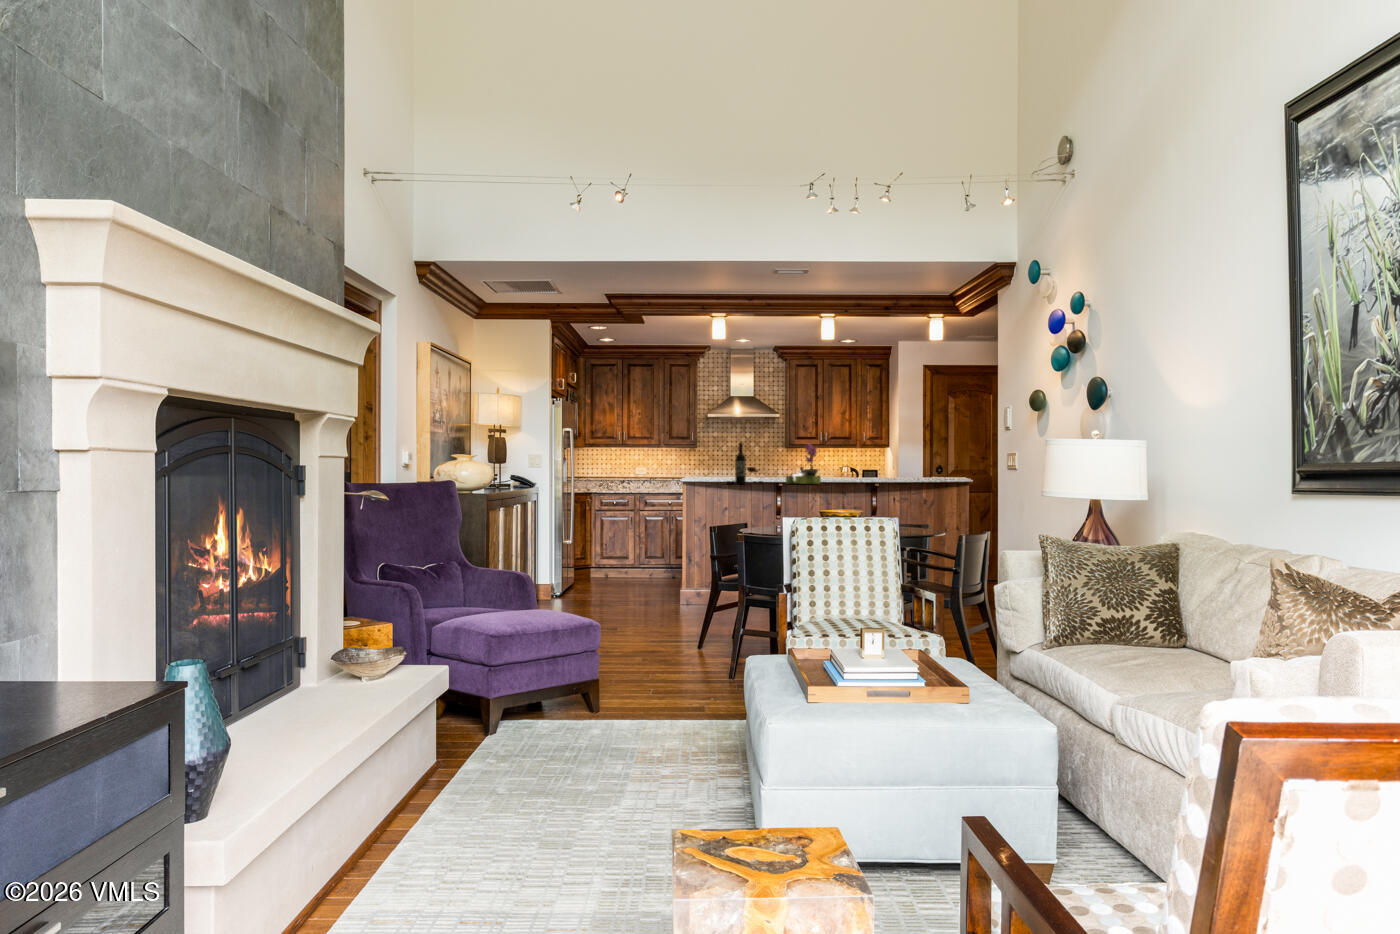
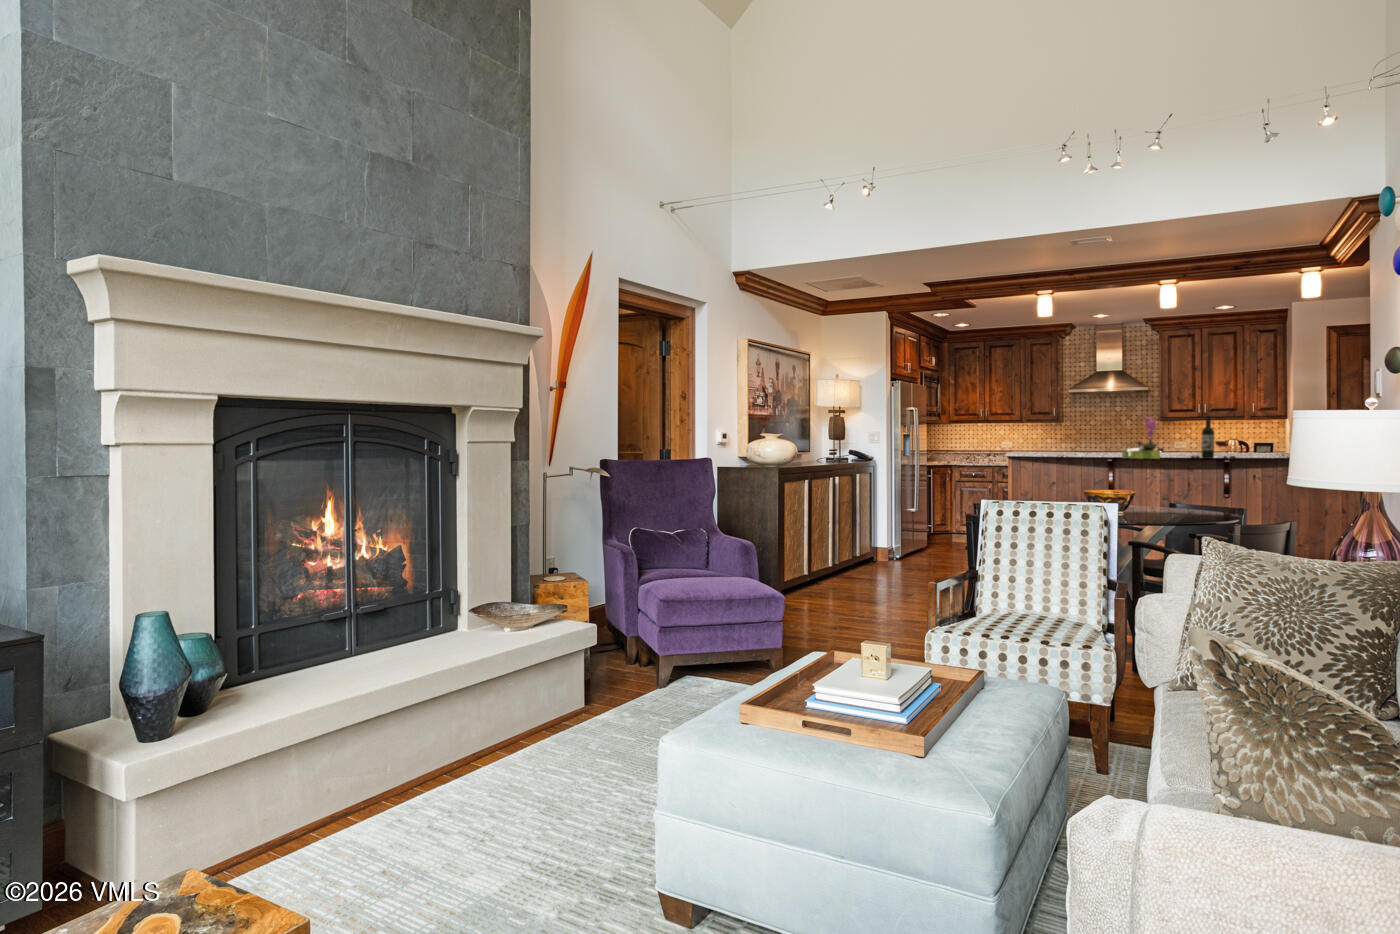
wine bottle: present [727,443,763,484] -> present [1191,415,1236,459]

